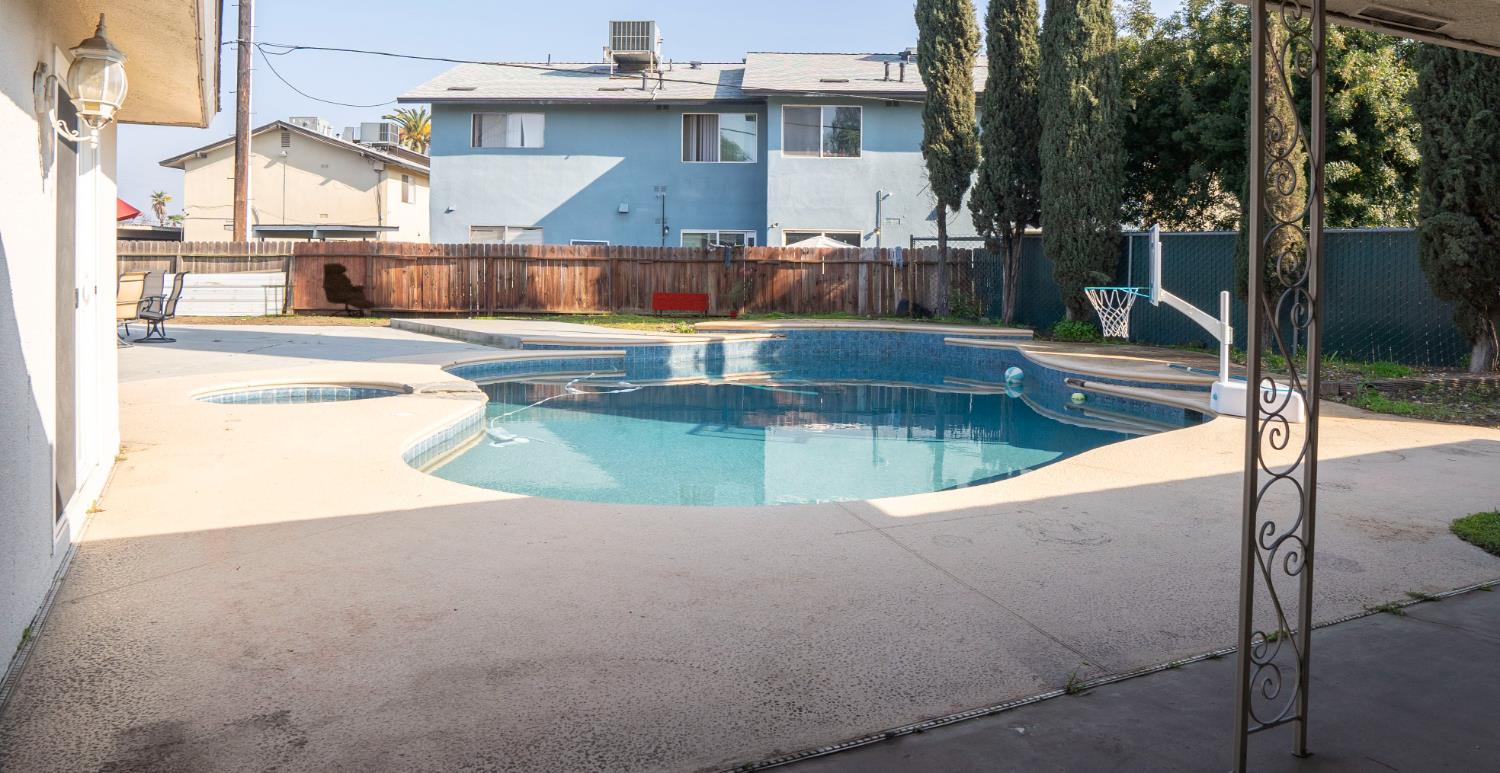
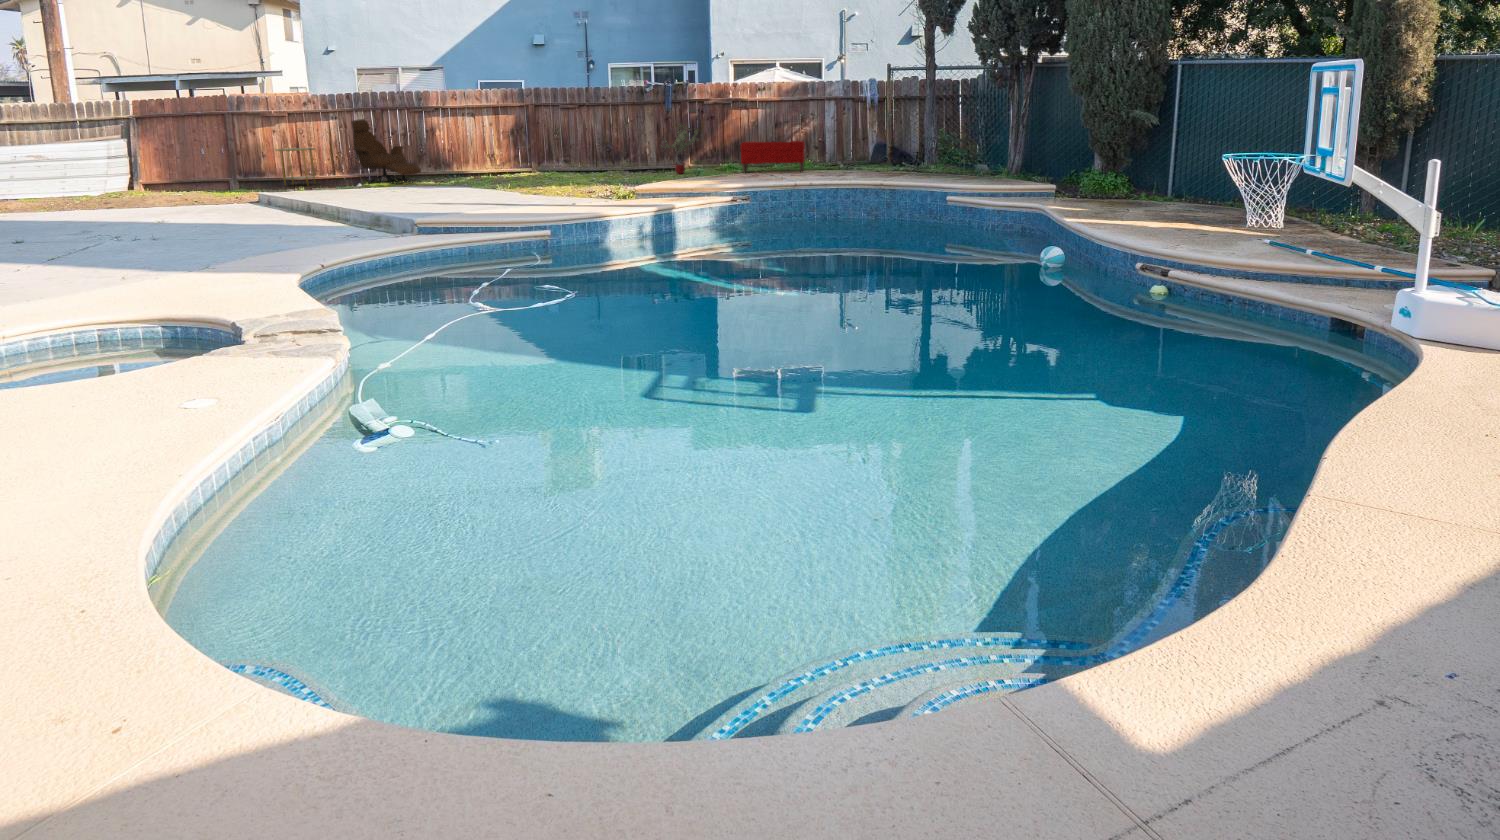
lounge chair: present [322,263,376,316] -> present [352,119,421,183]
side table: present [263,285,295,314] -> present [276,148,316,185]
bench: present [653,292,709,319] -> present [741,141,805,173]

